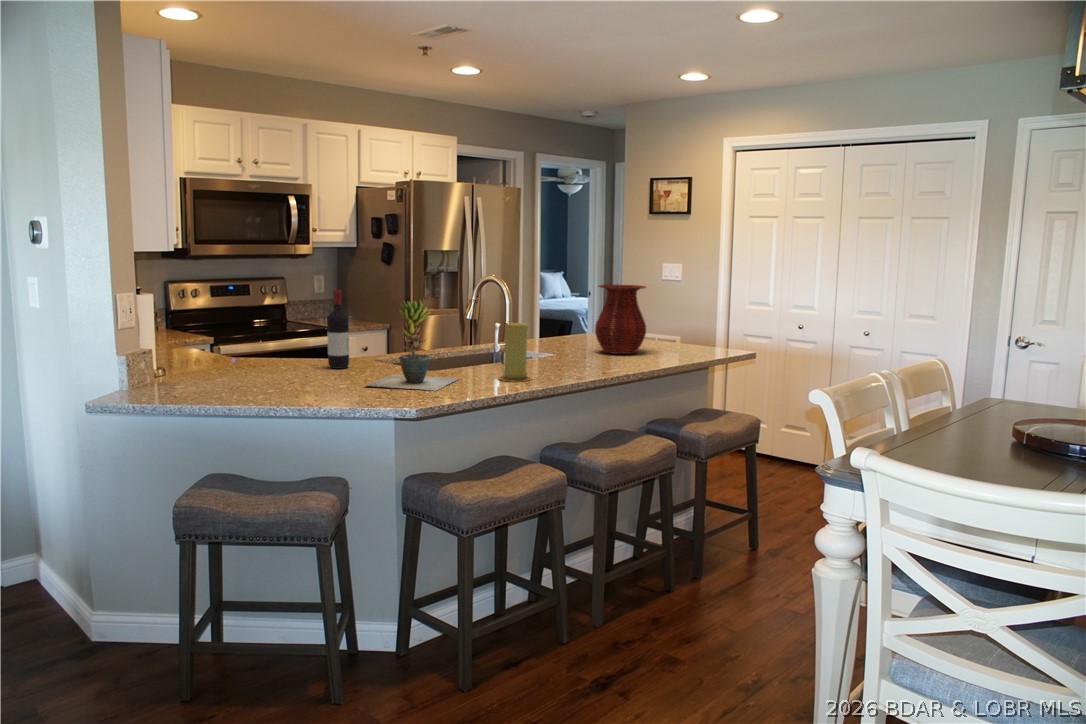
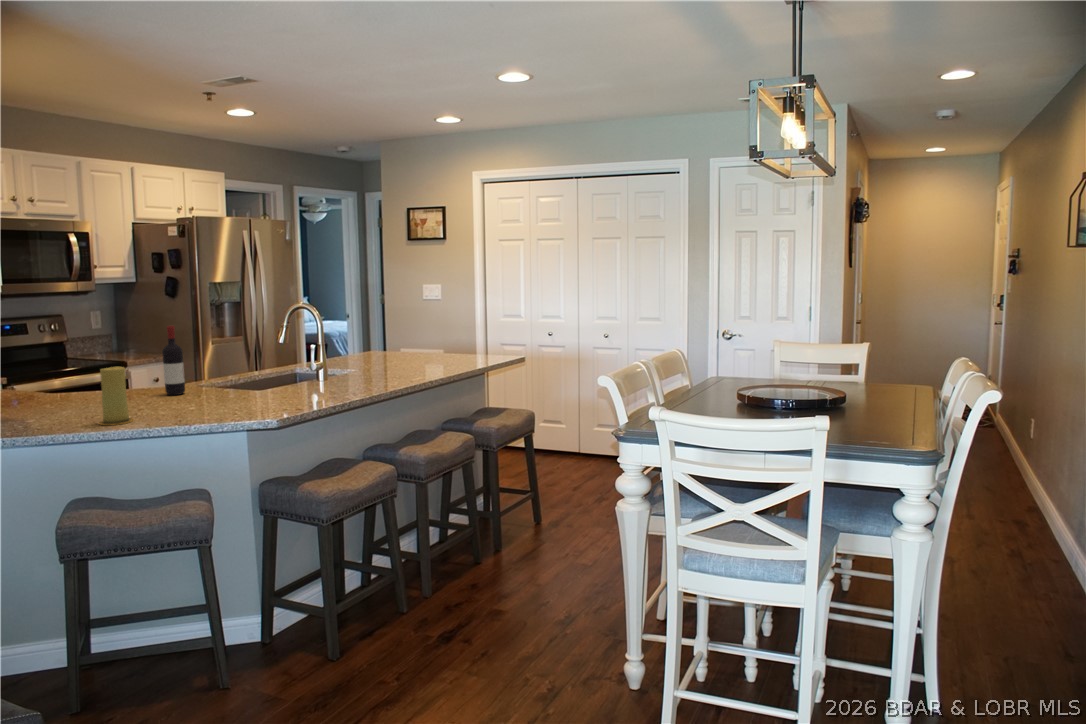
vase: present [595,285,646,354] -> none [390,307,434,364]
potted plant: present [366,300,458,391] -> none [218,331,296,406]
candle: present [499,323,530,381] -> present [99,367,133,425]

